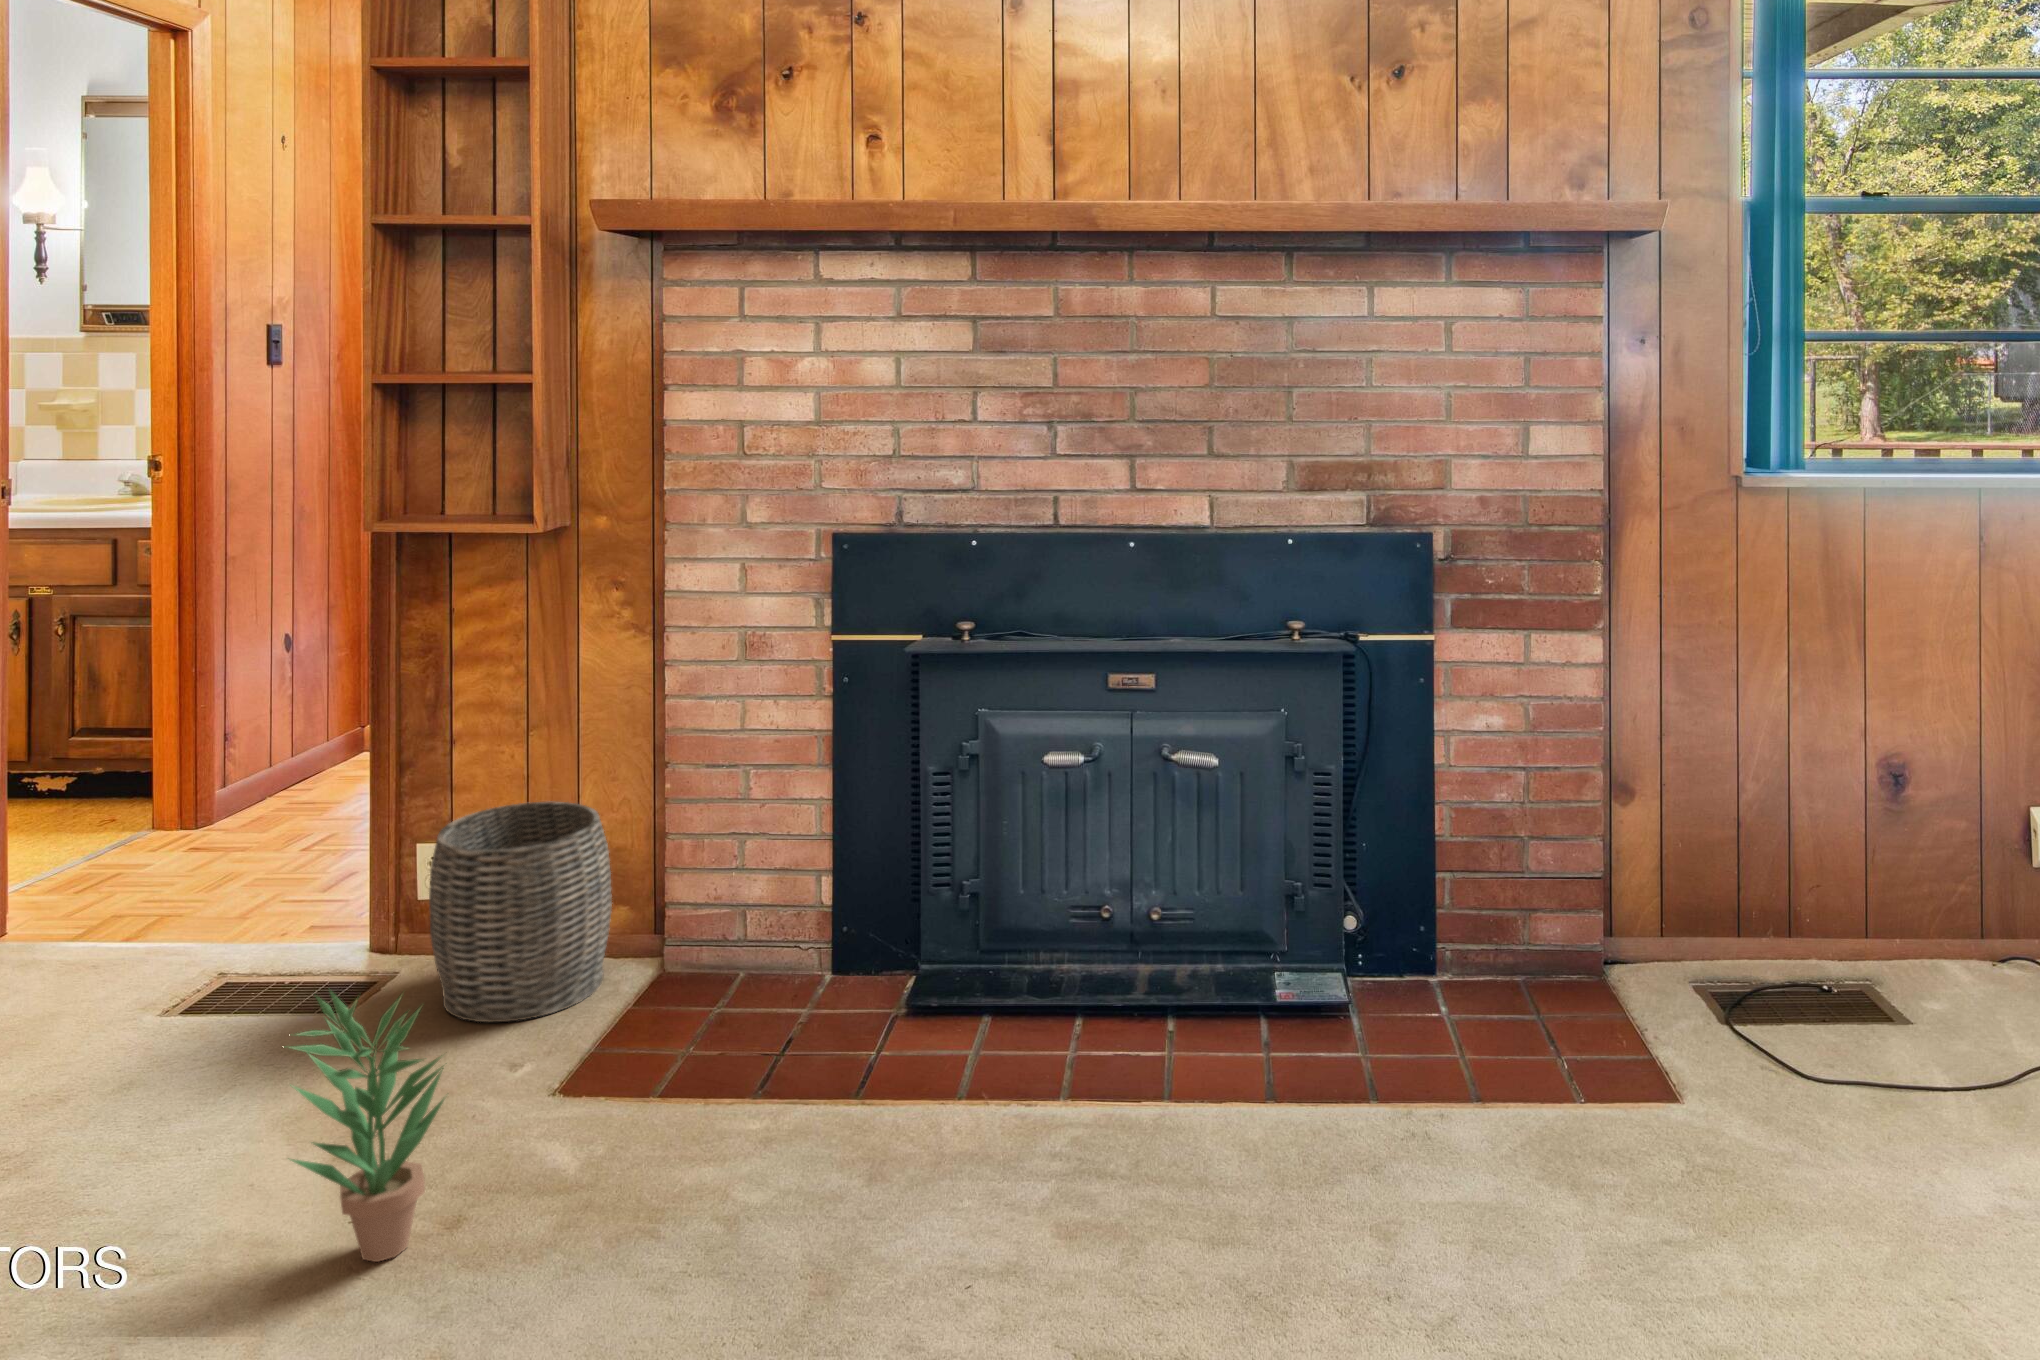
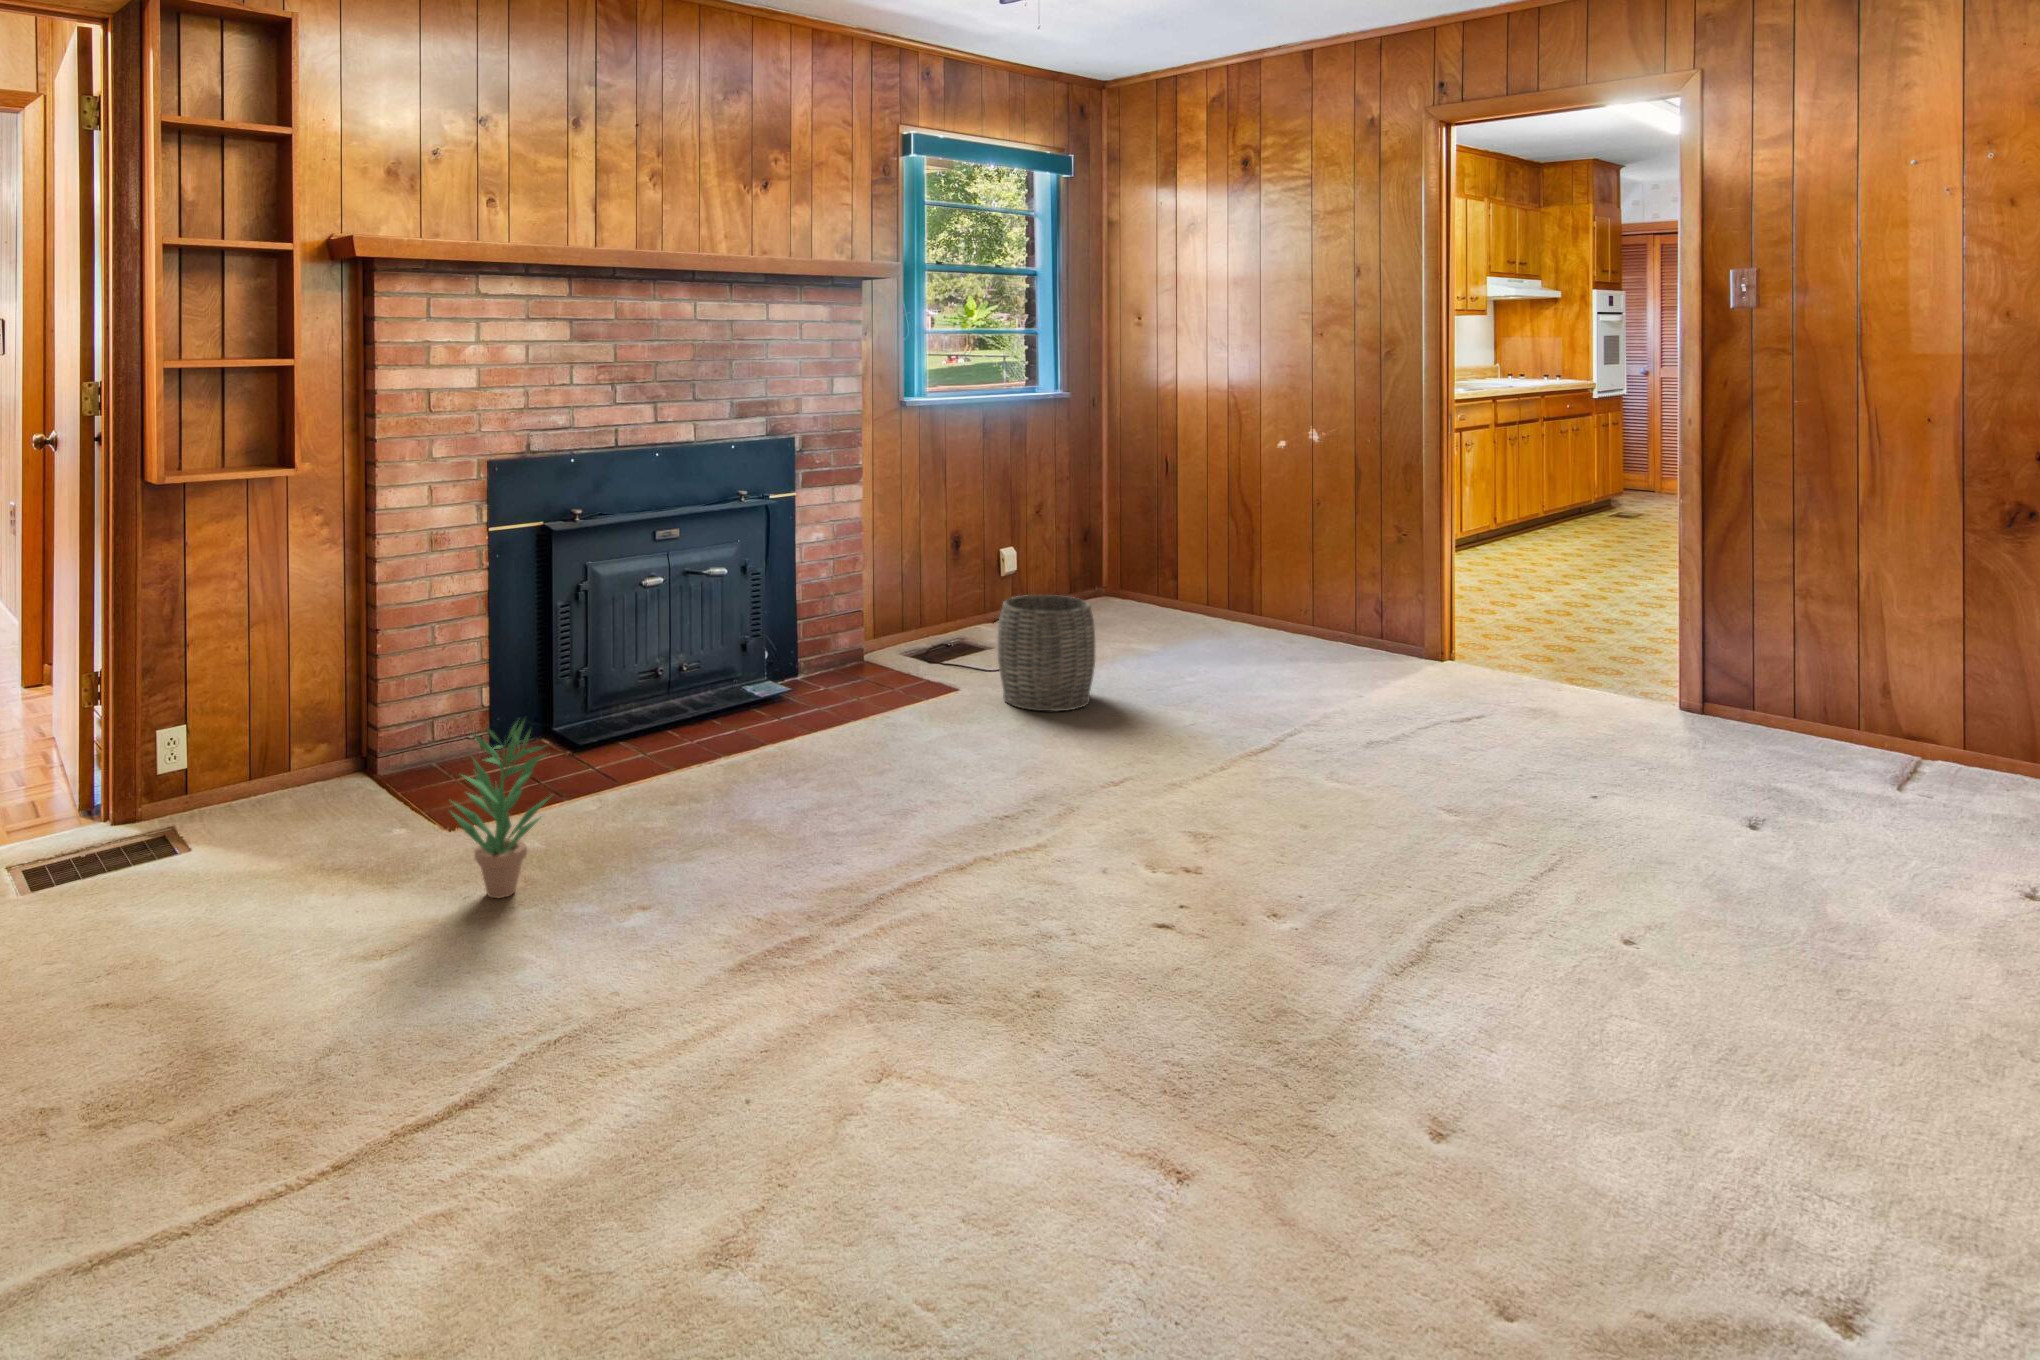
woven basket: present [429,802,612,1022] -> present [998,595,1095,711]

